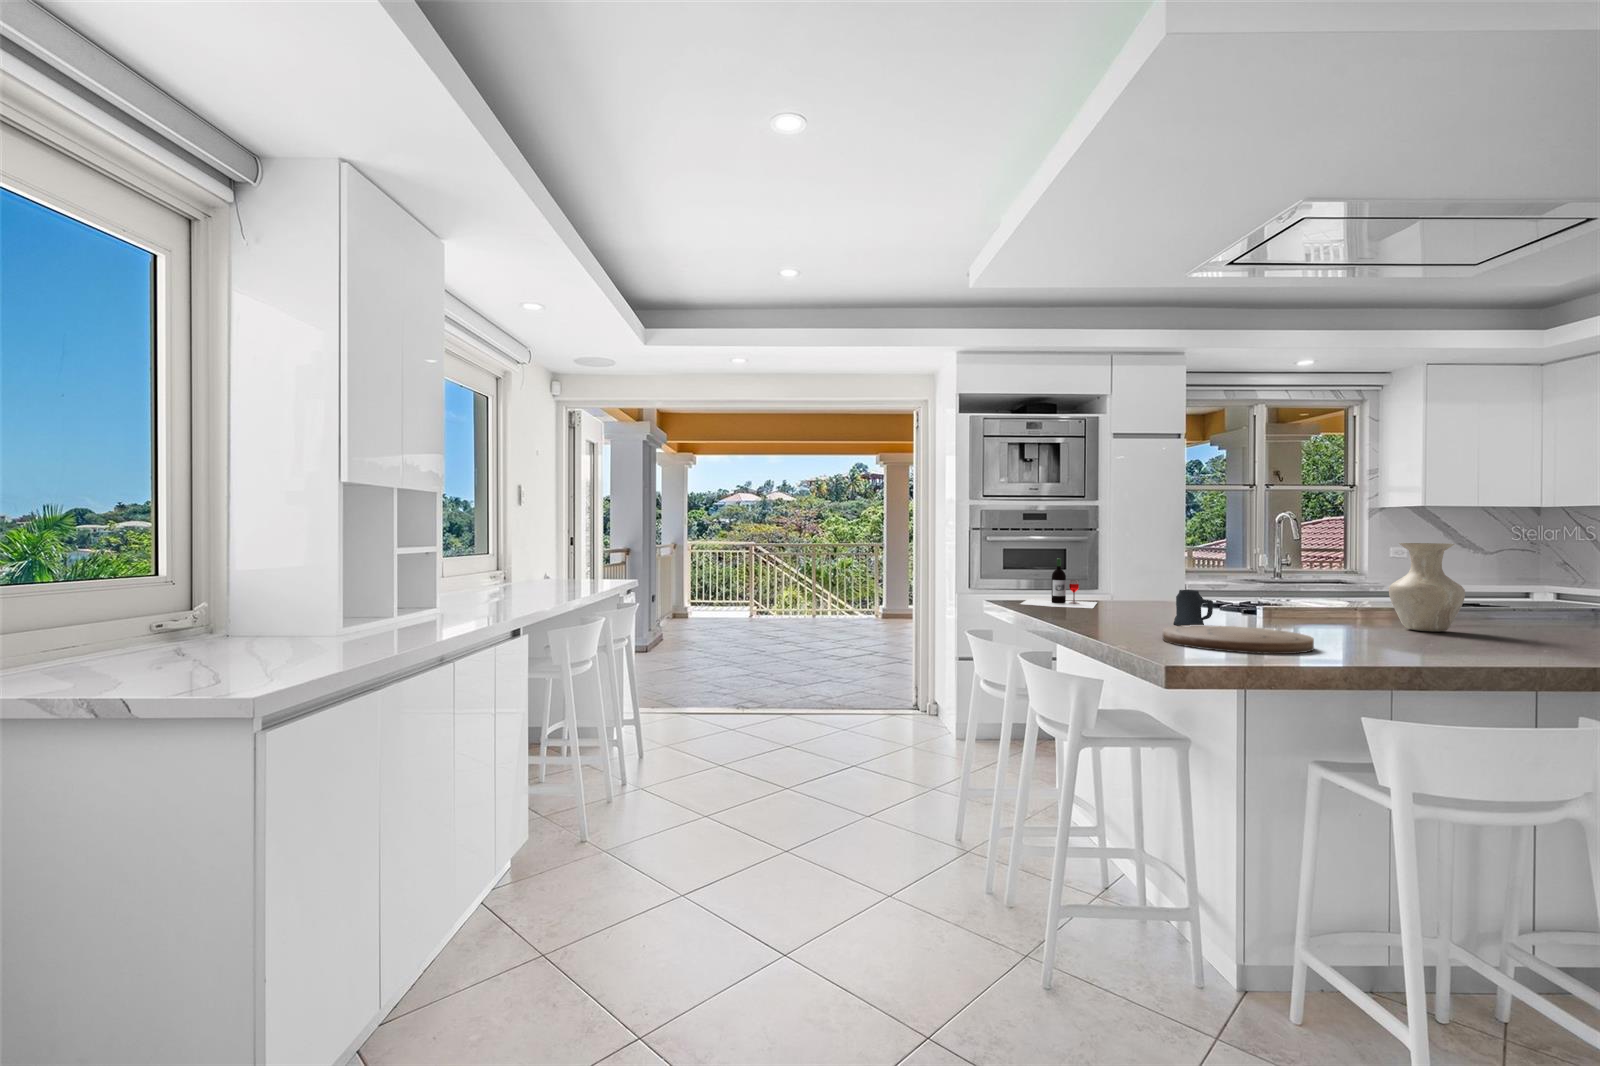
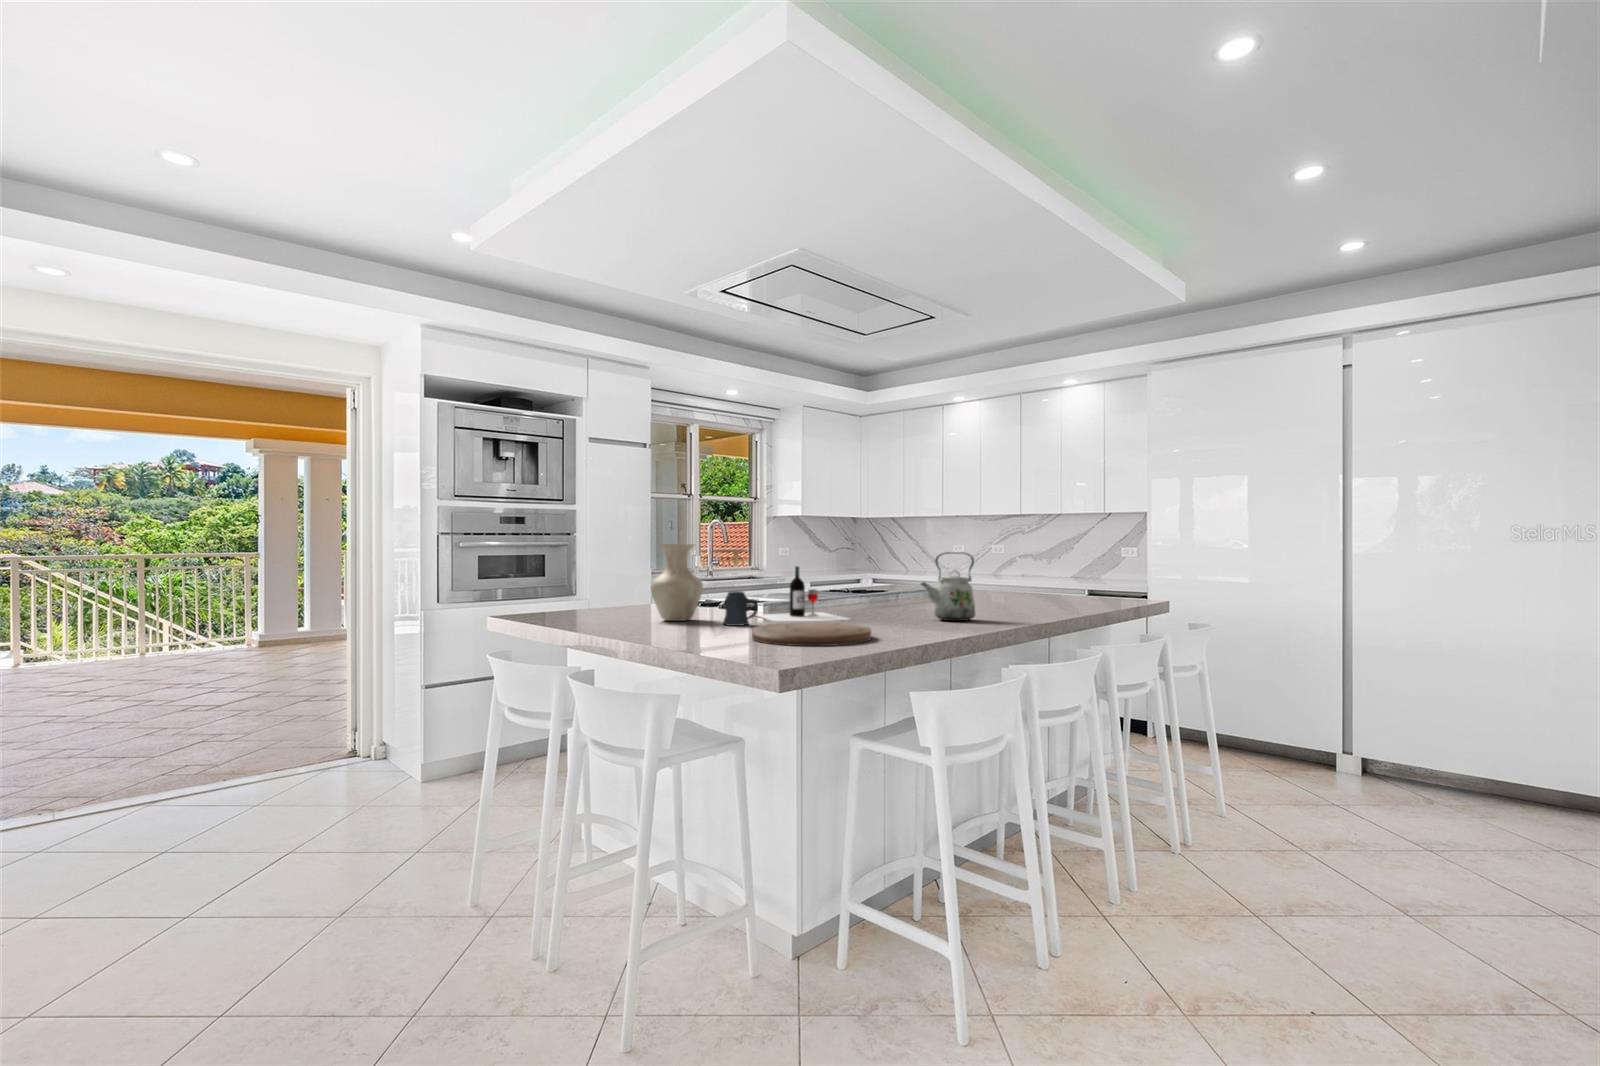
vase: present [1389,543,1465,632] -> present [651,544,703,621]
kettle: none [1458,554,1560,649] -> present [921,552,975,621]
wine bottle: present [1021,558,1097,608] -> present [757,566,848,621]

